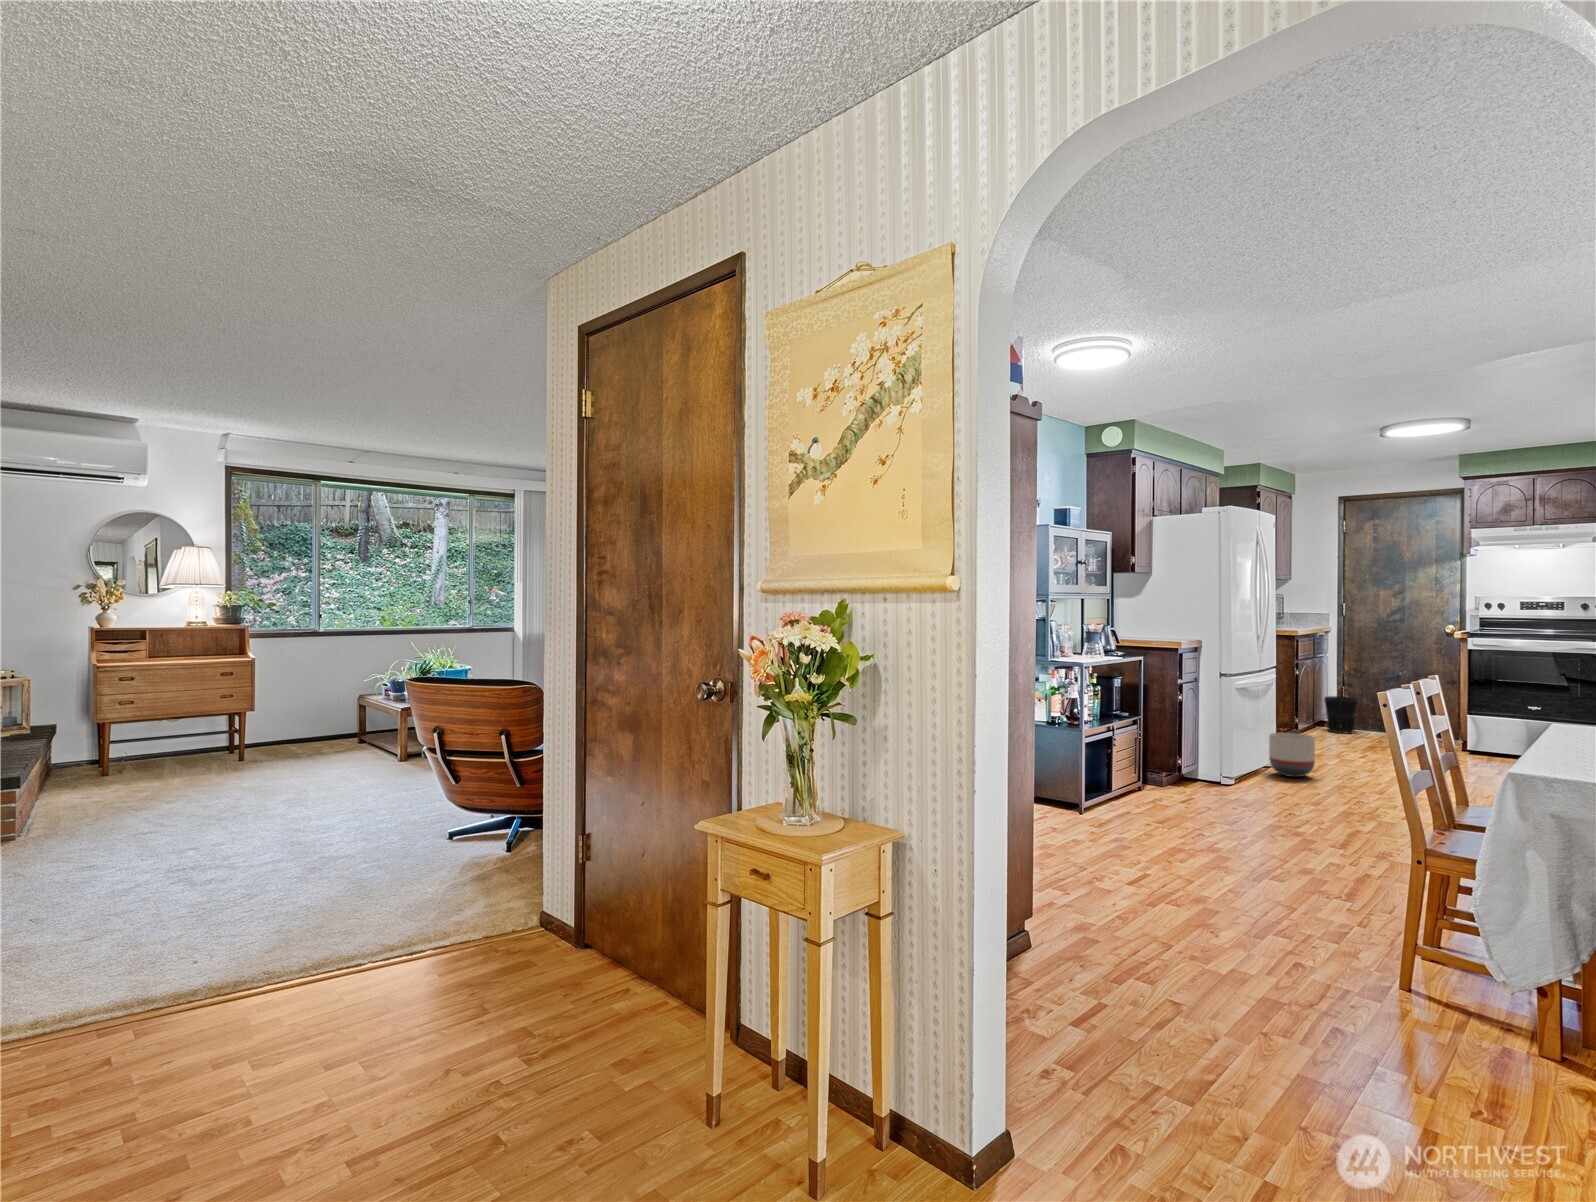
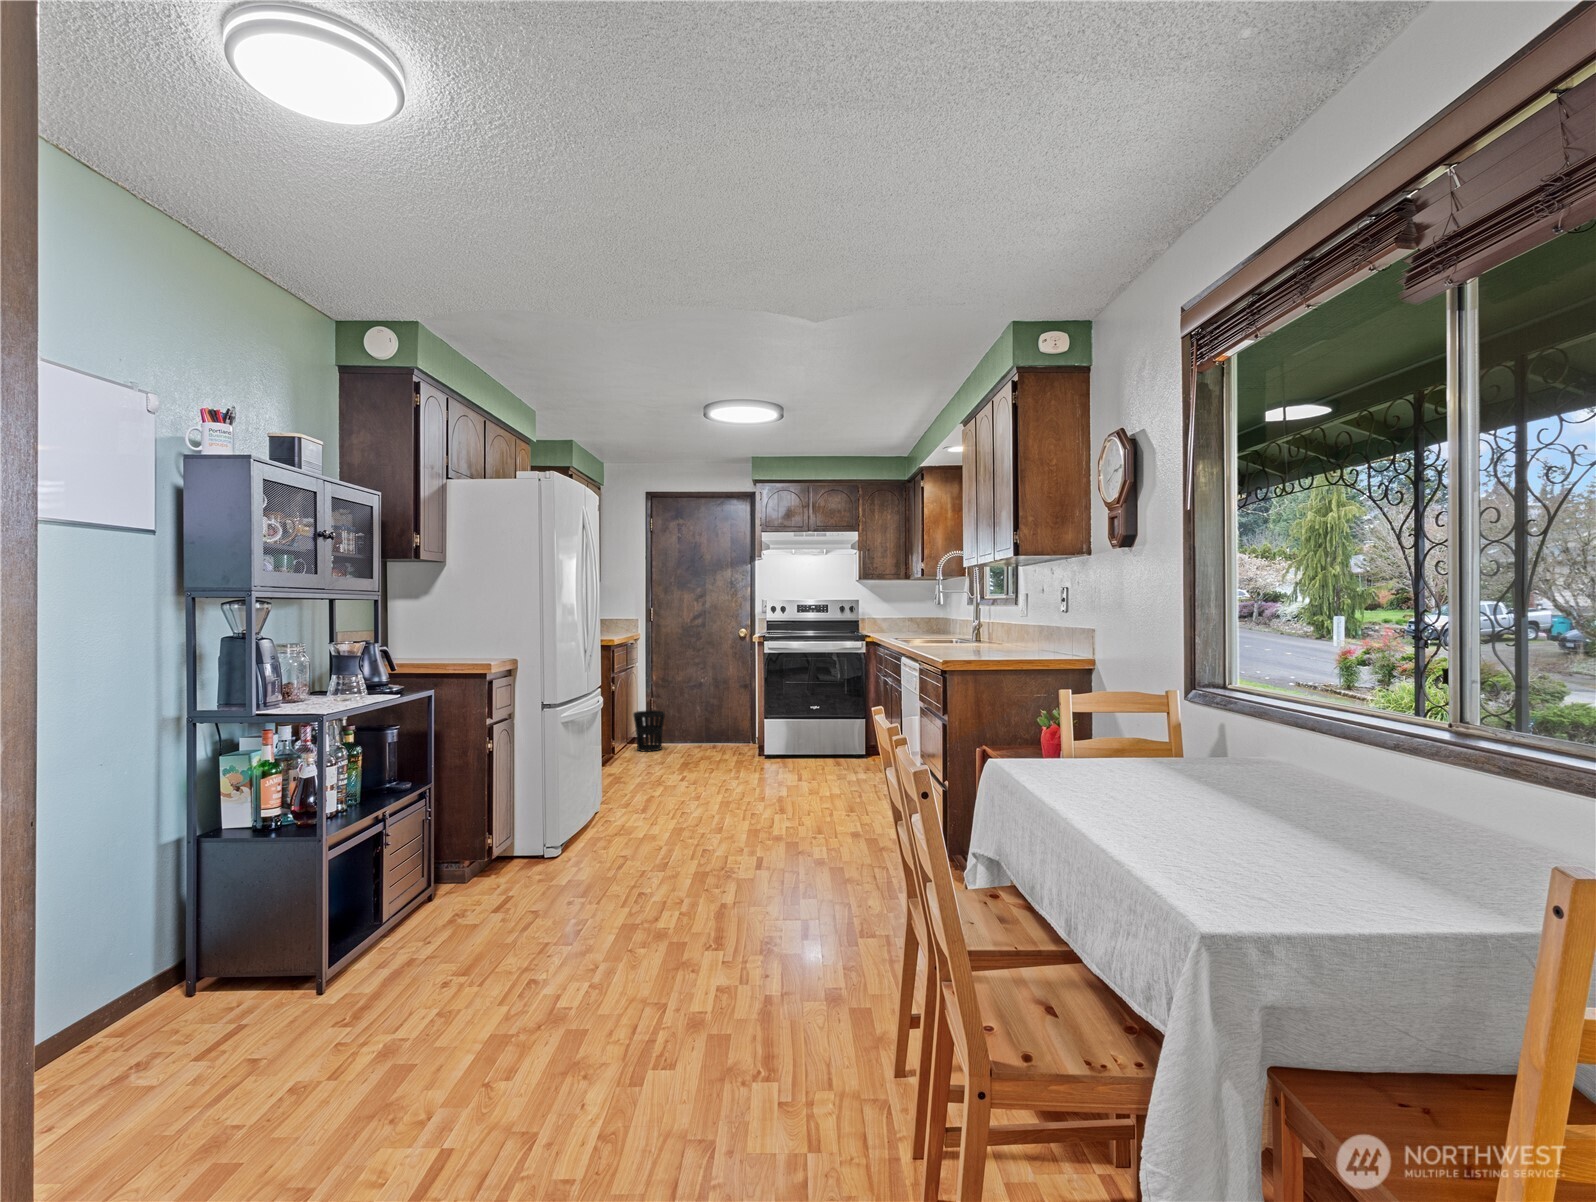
planter: present [1269,733,1315,777] -> none [597,769,649,827]

